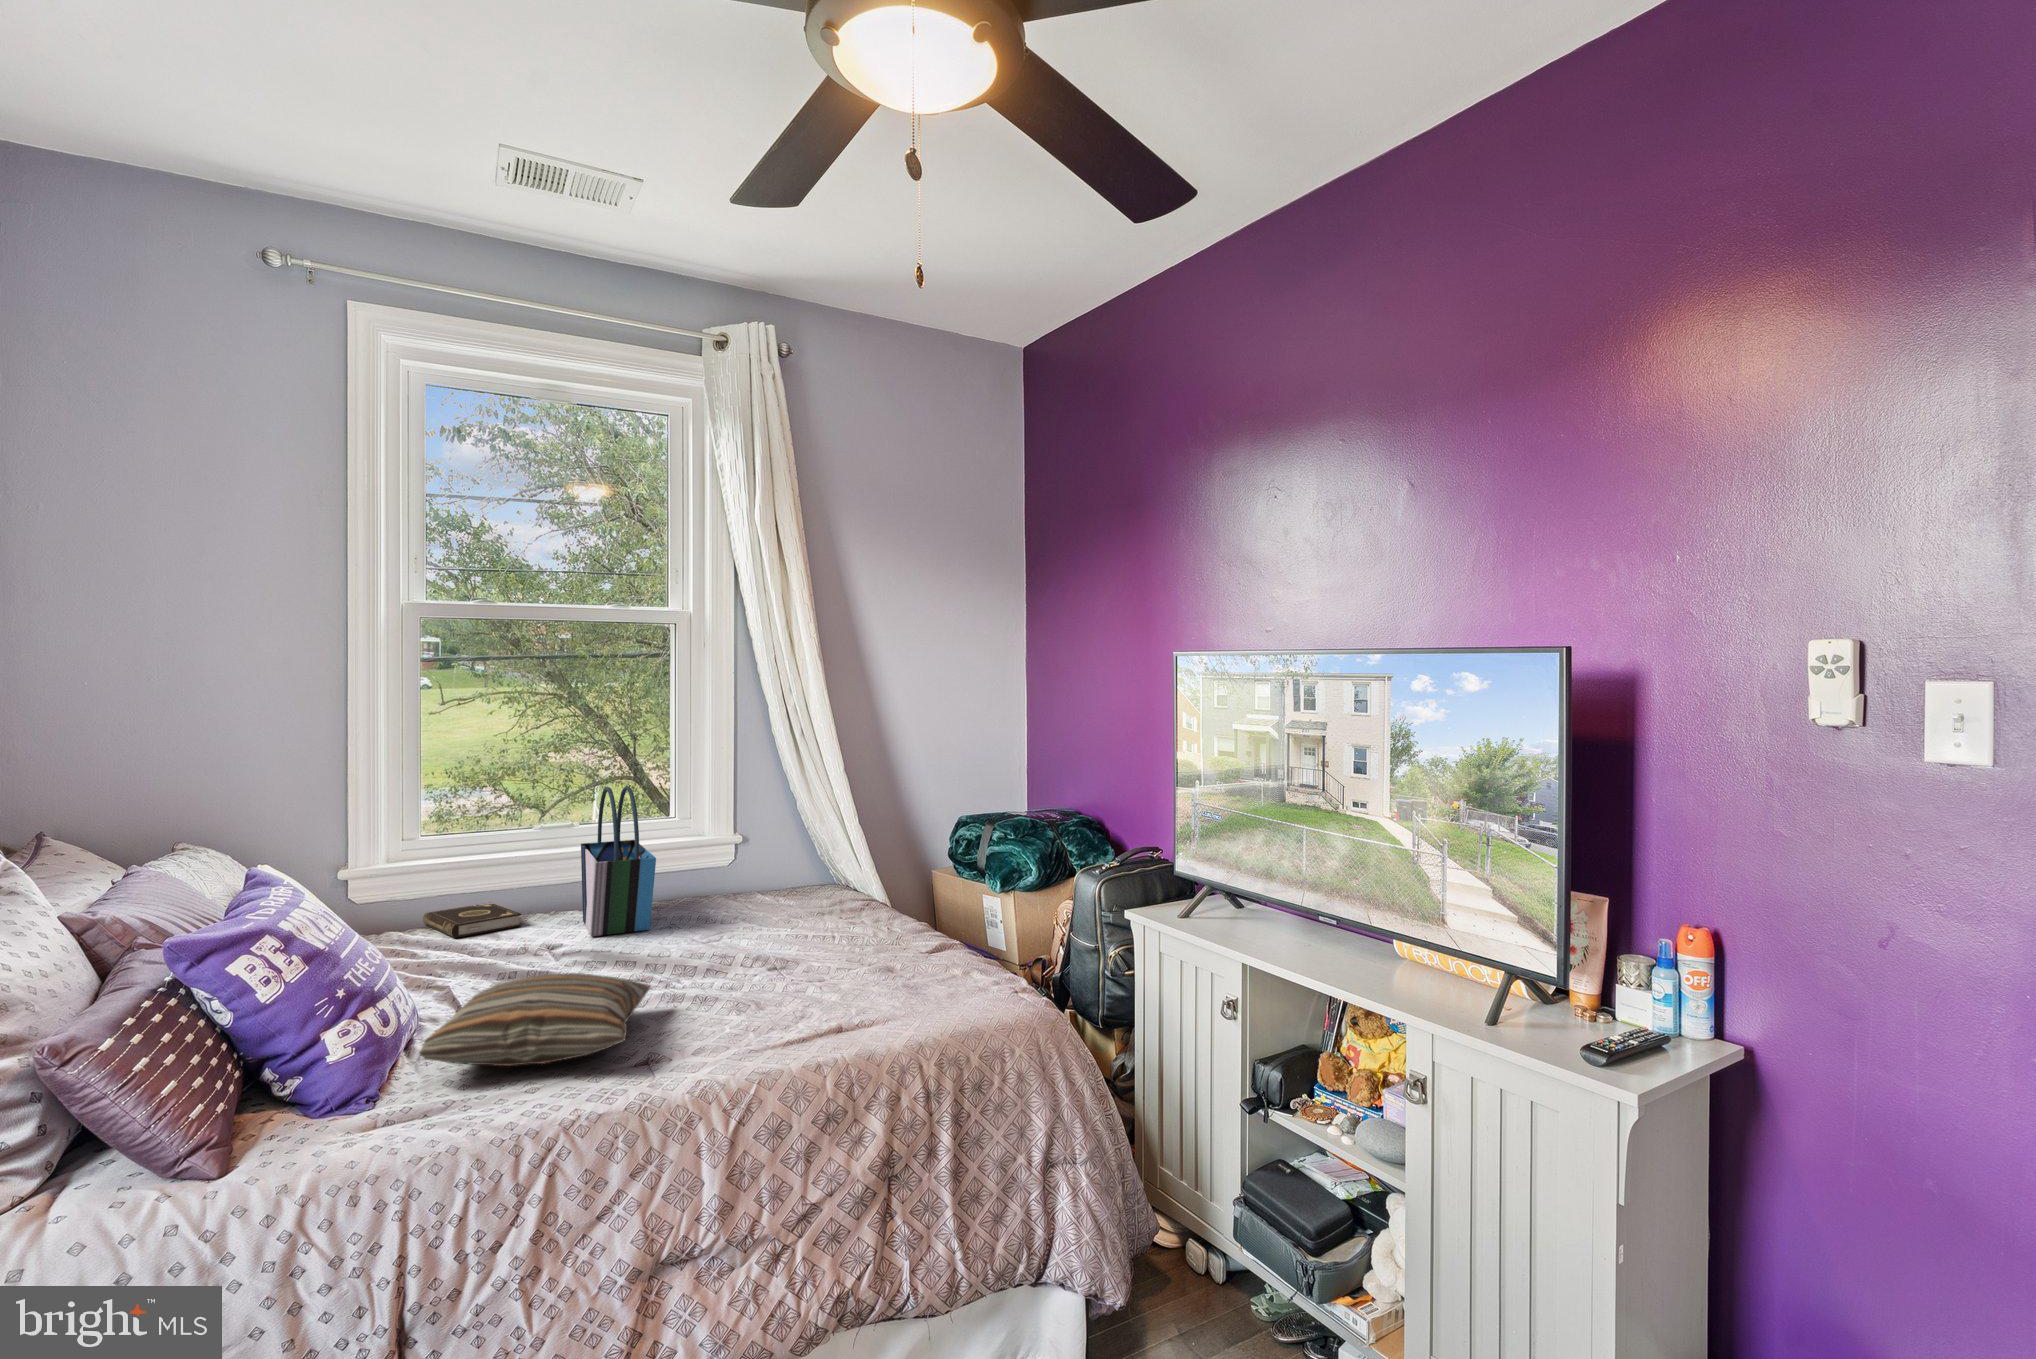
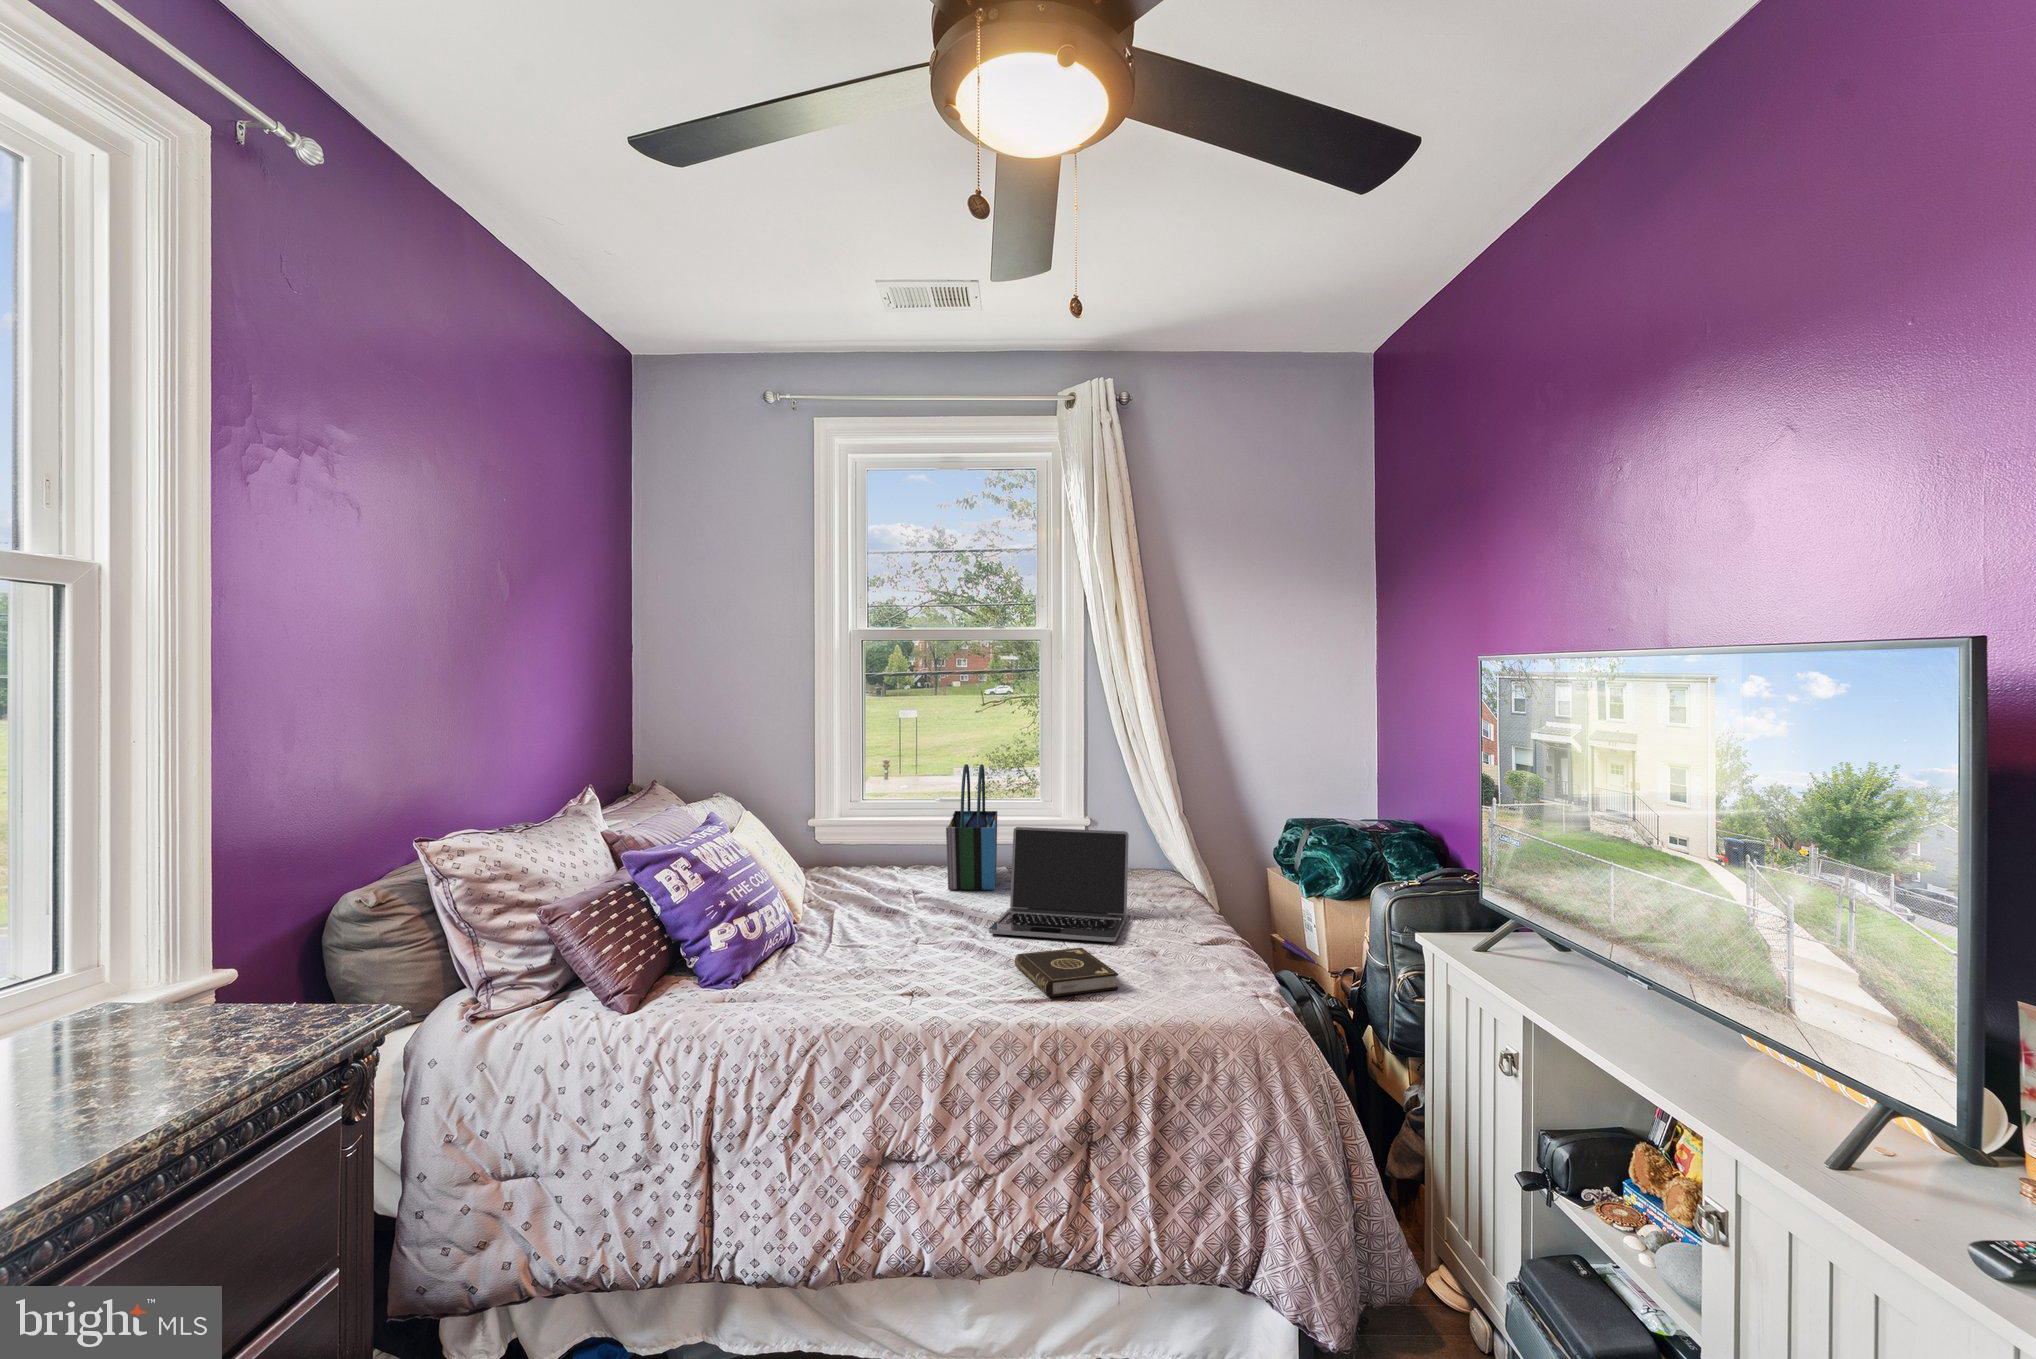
laptop: none [685,848,833,977] -> present [989,827,1129,942]
book: present [423,904,521,938] -> present [1015,948,1118,997]
pillow: present [420,973,651,1066] -> none [759,912,945,981]

